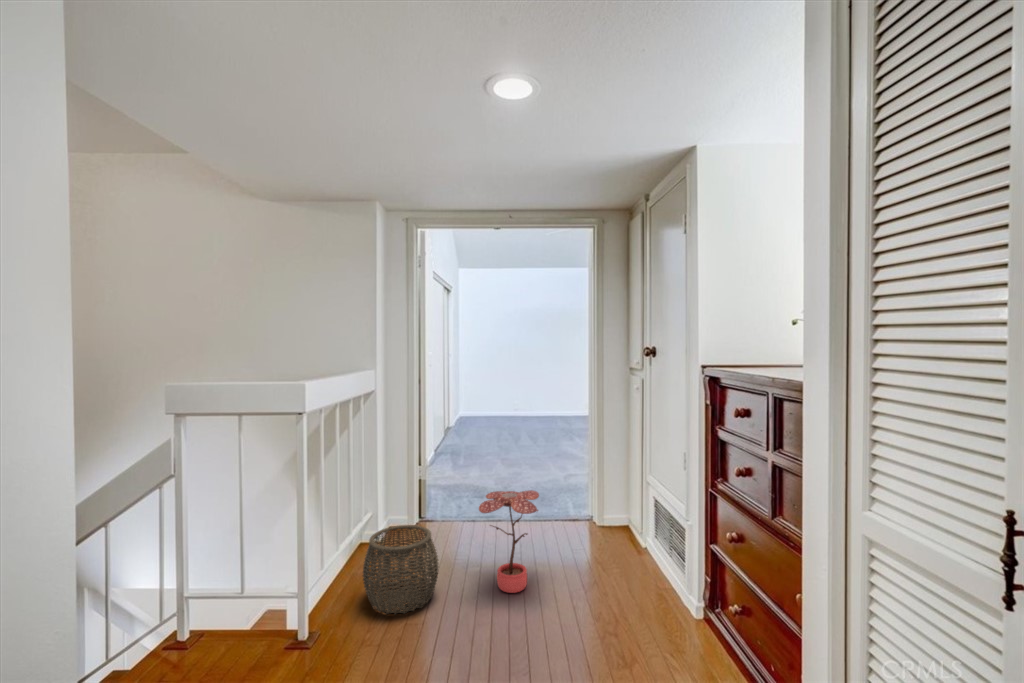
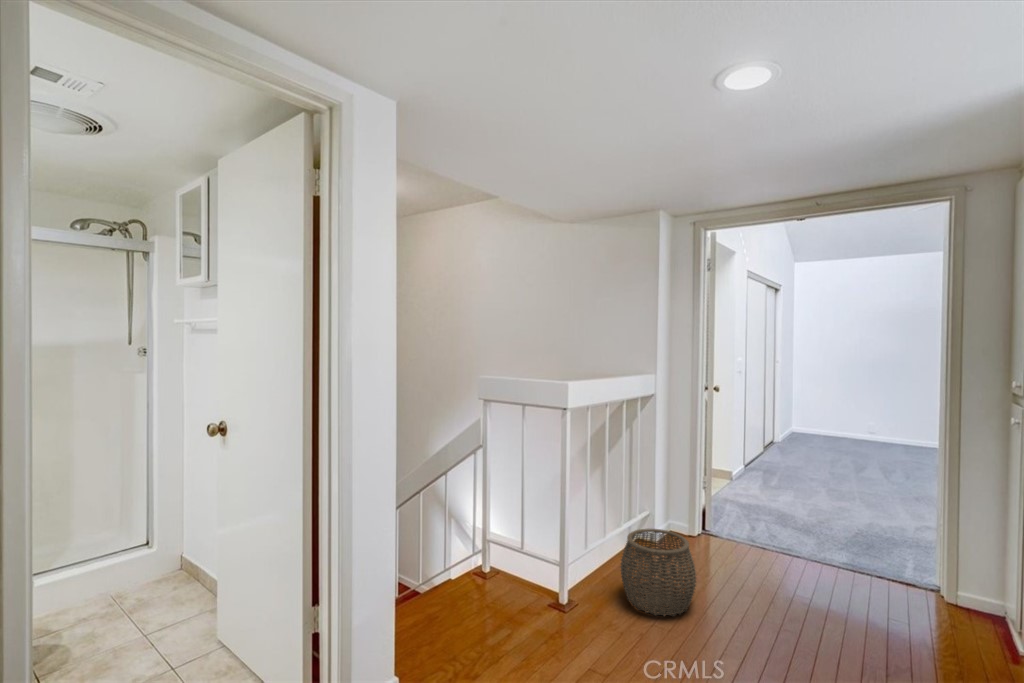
potted plant: present [479,490,539,593] -> none [741,520,826,641]

